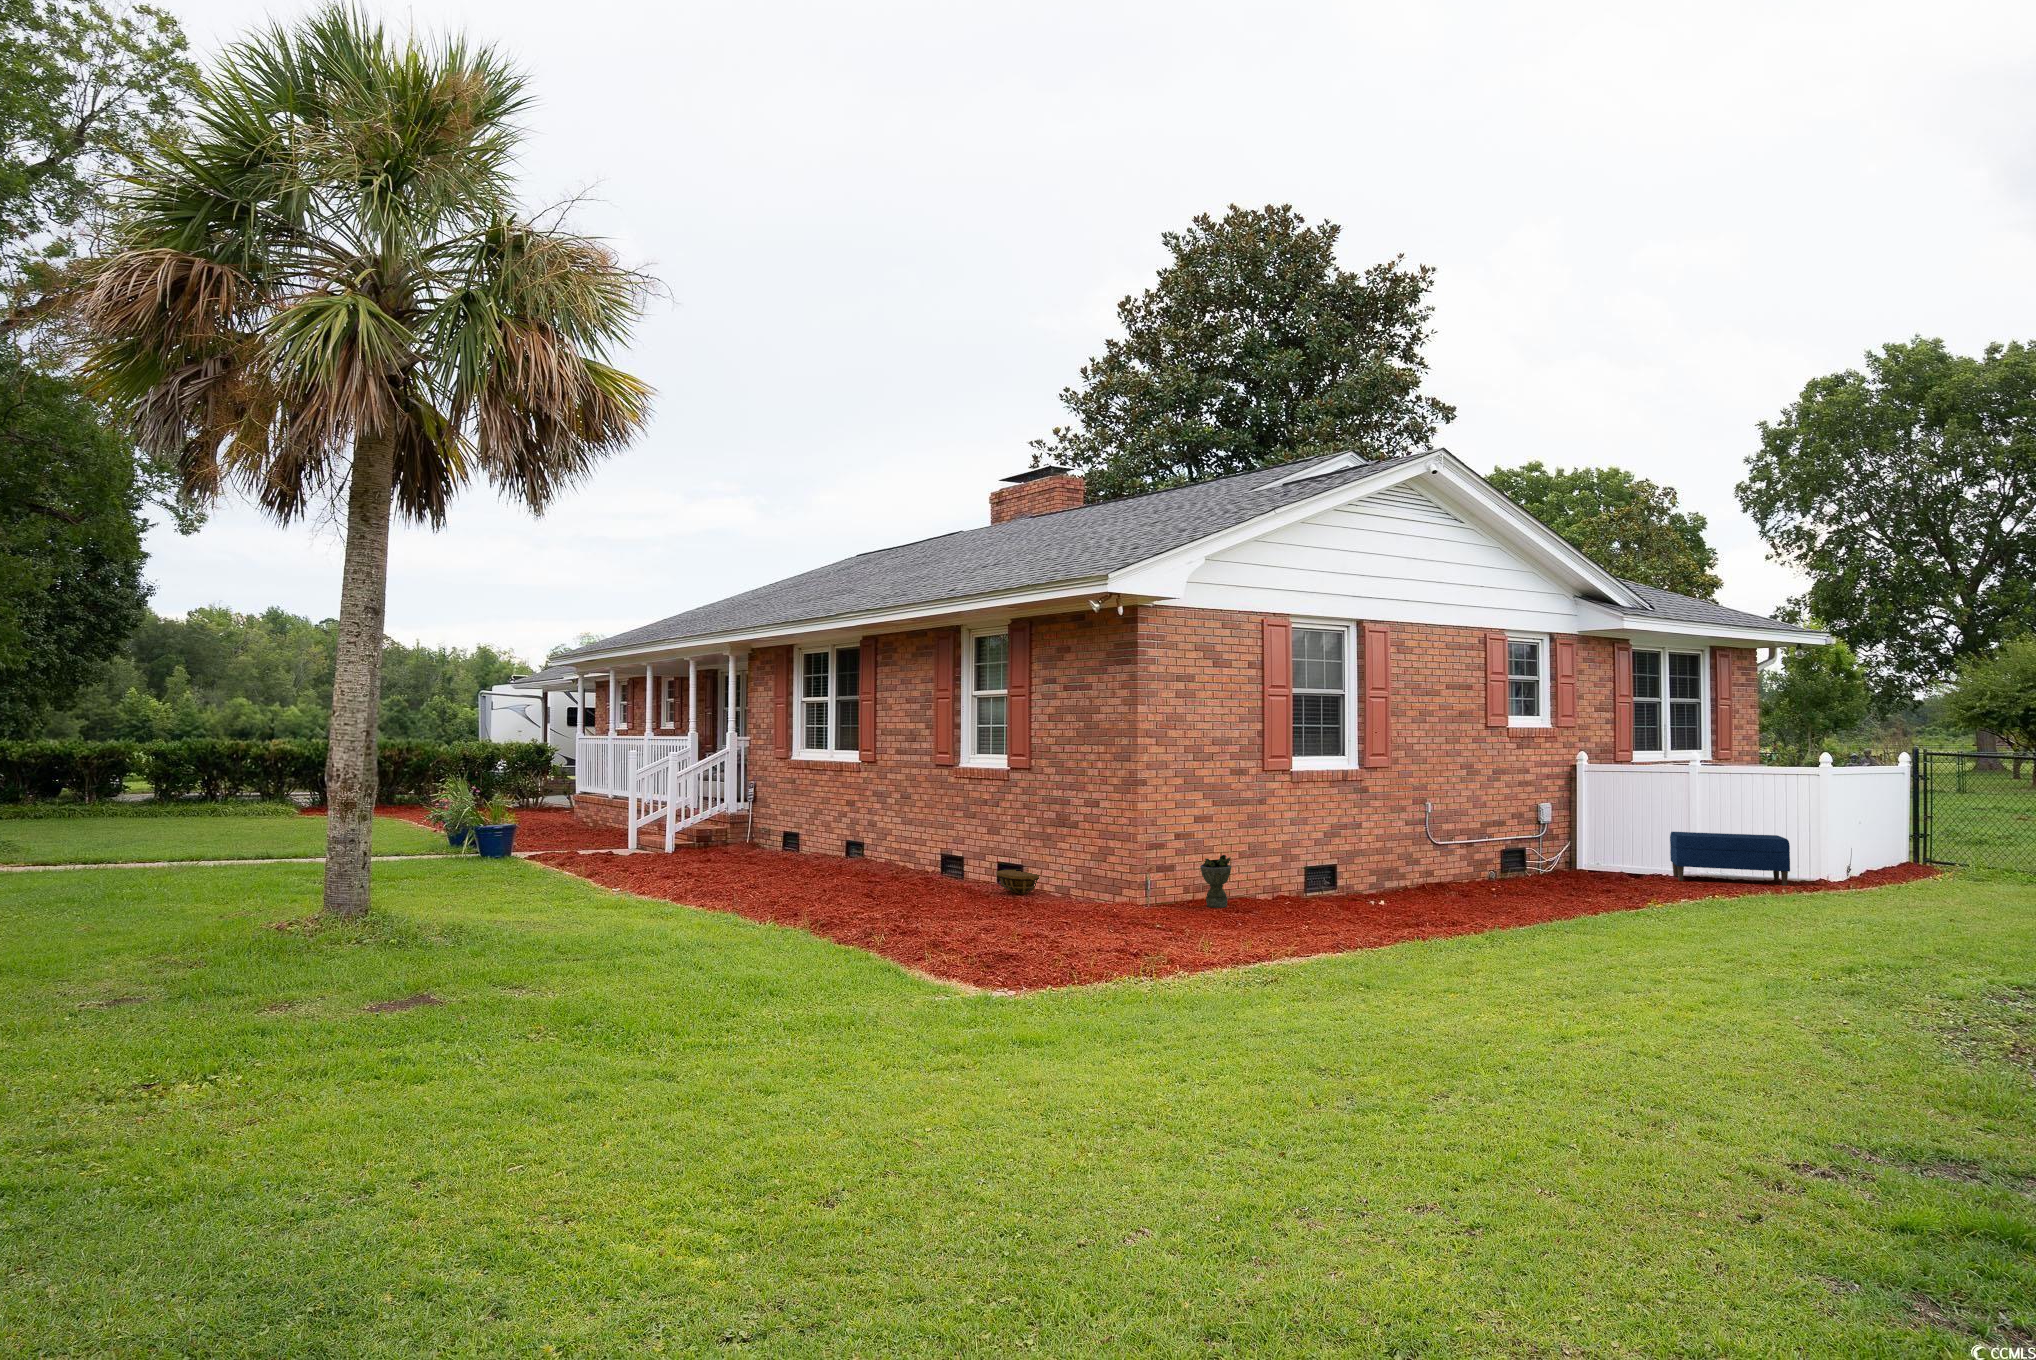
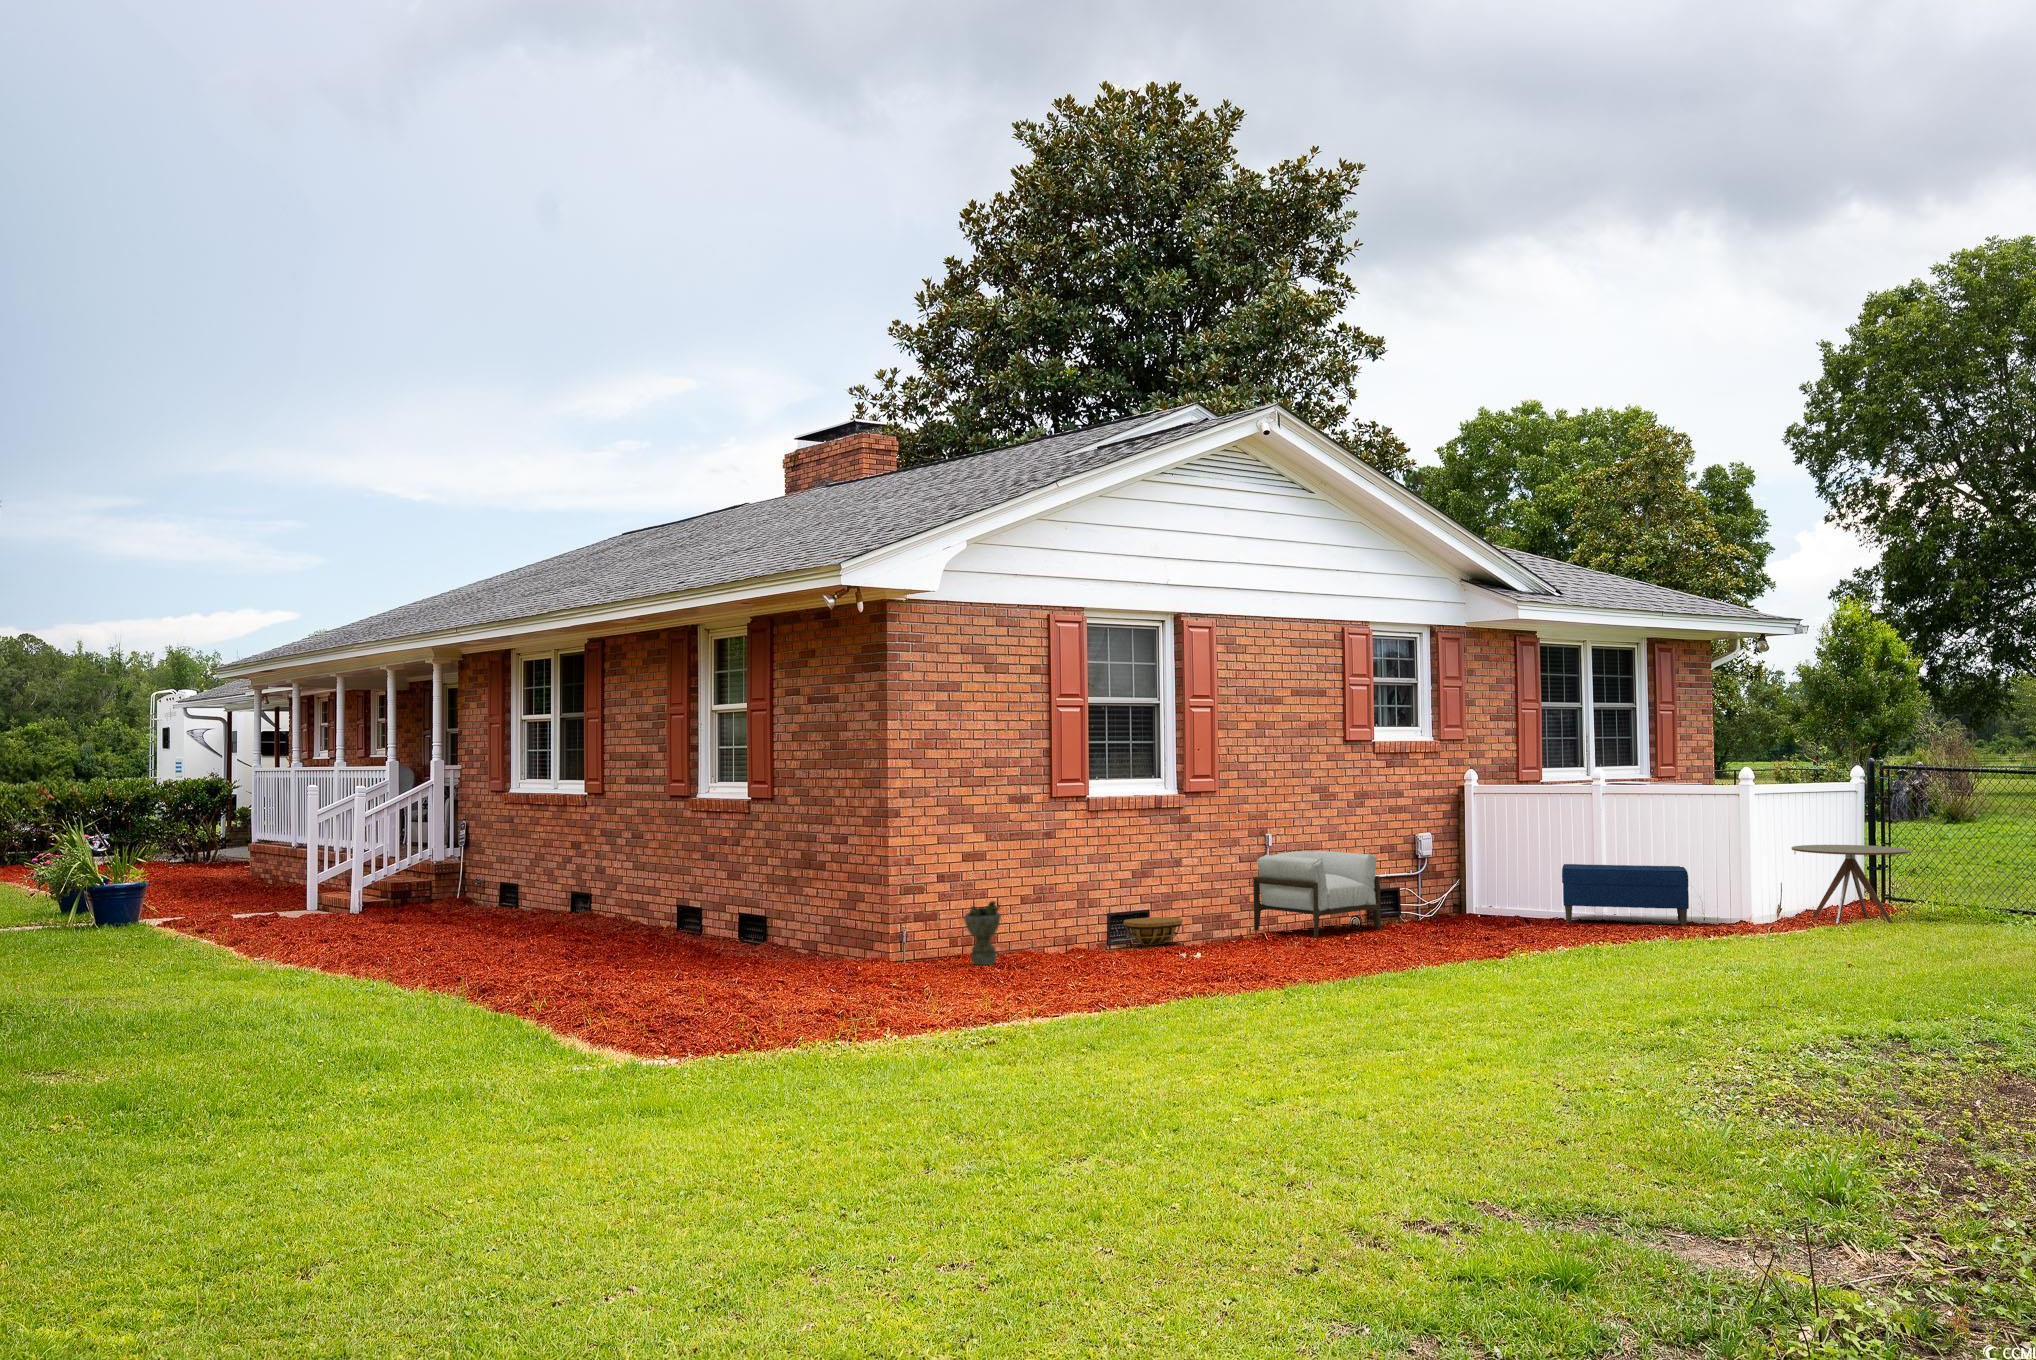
armchair: none [1416,818,1524,890] -> present [1253,851,1381,938]
round table: none [1872,819,1985,887] -> present [1792,845,1911,923]
basket: present [997,870,1040,894] -> present [1124,917,1183,945]

